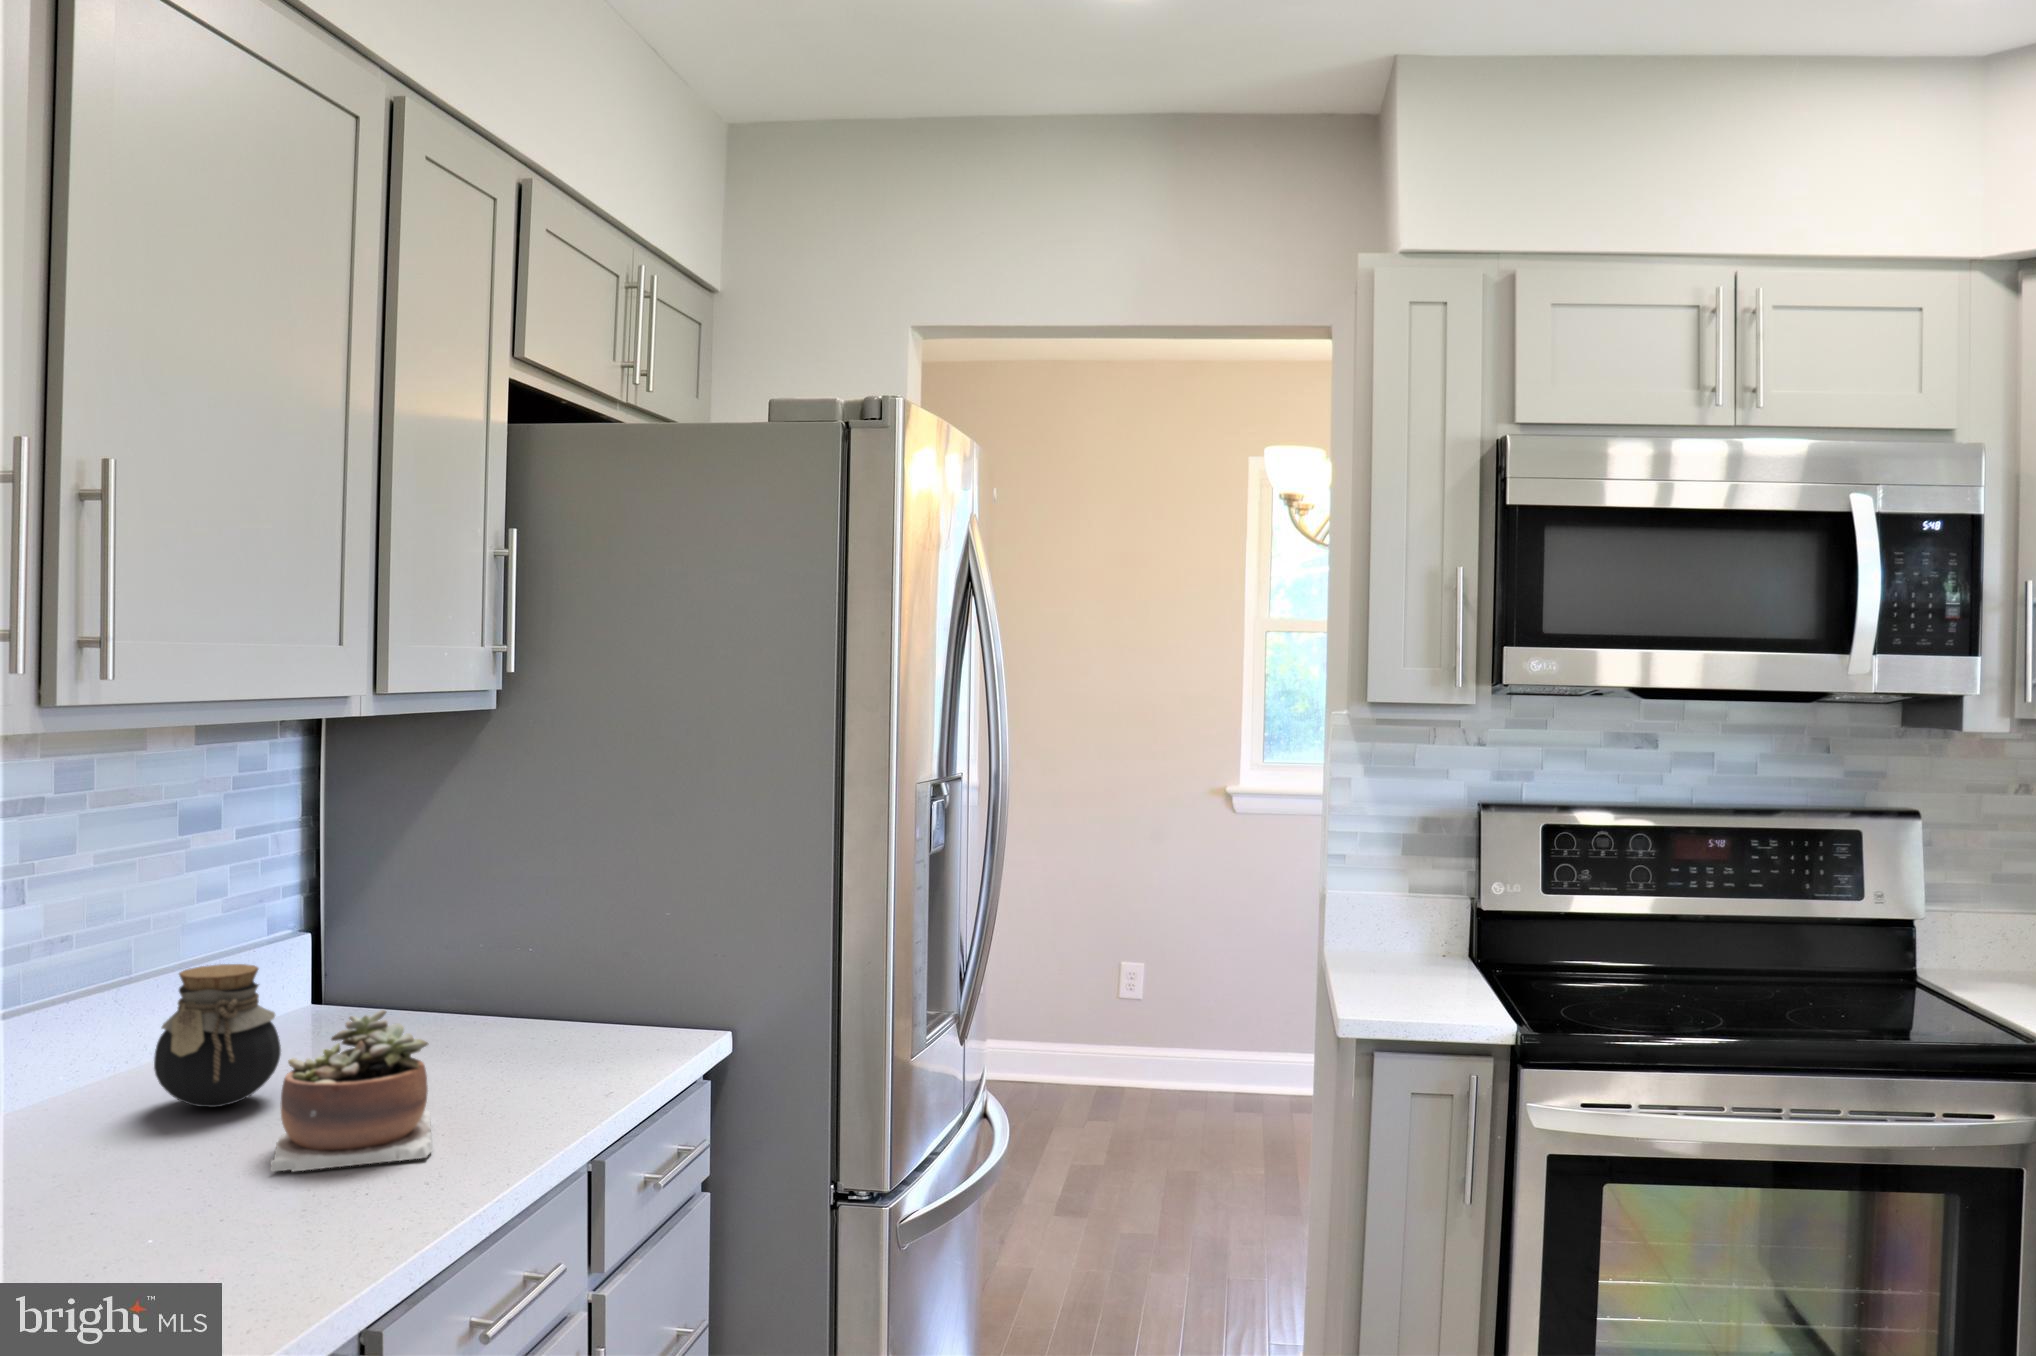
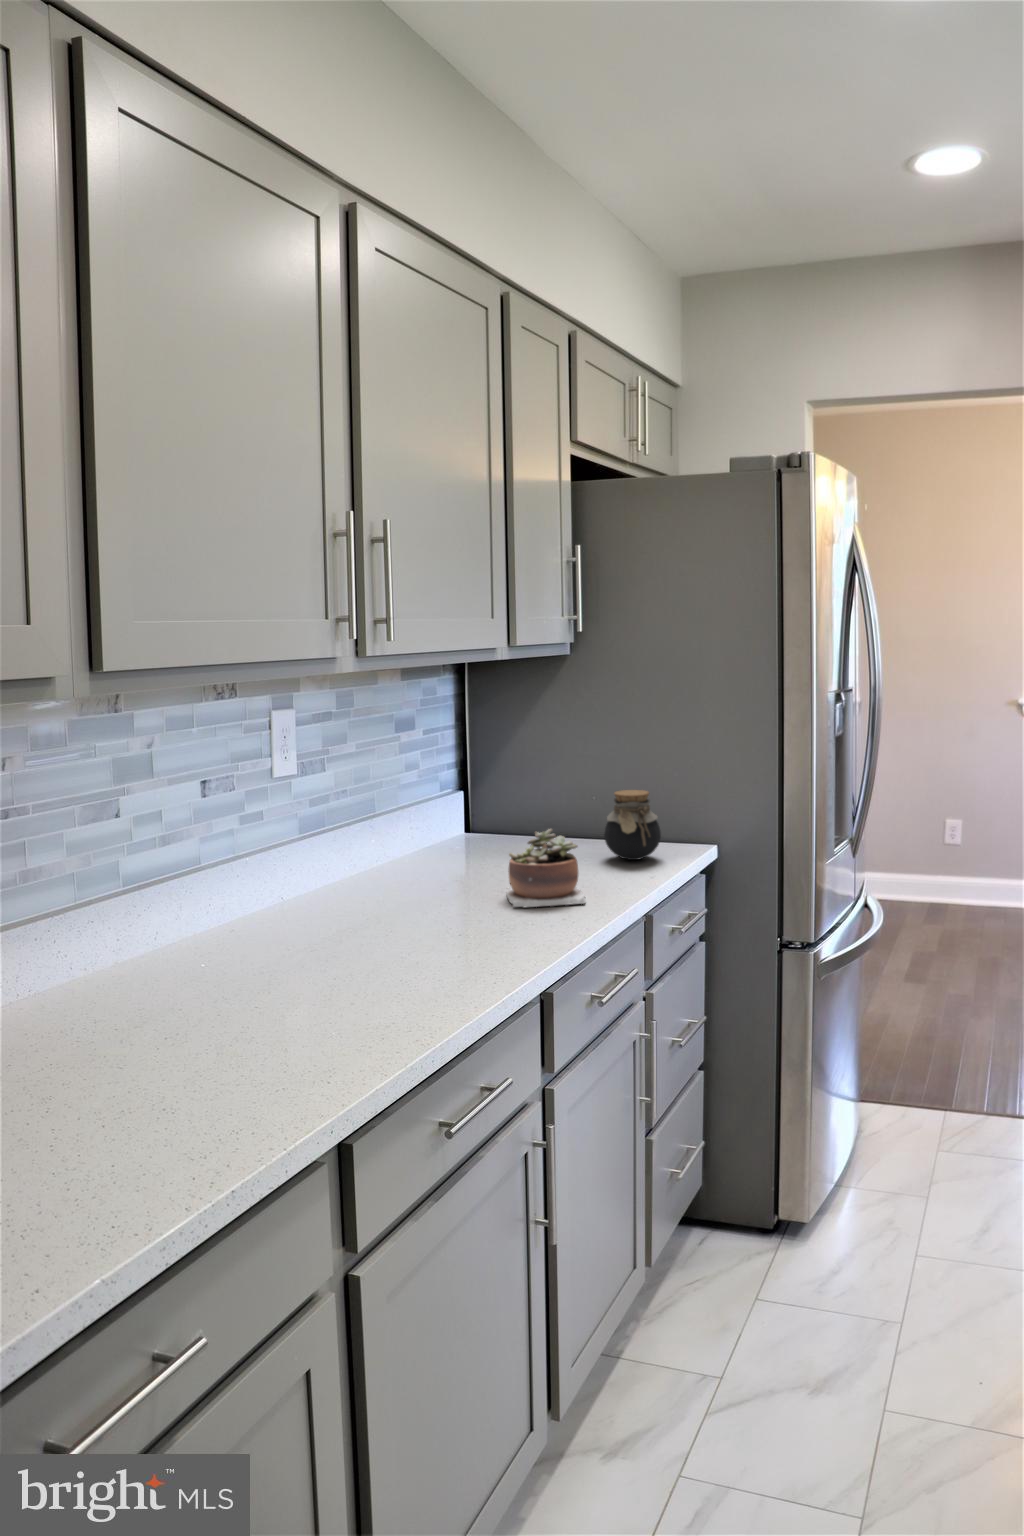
jar: present [154,964,281,1107] -> present [604,790,661,860]

